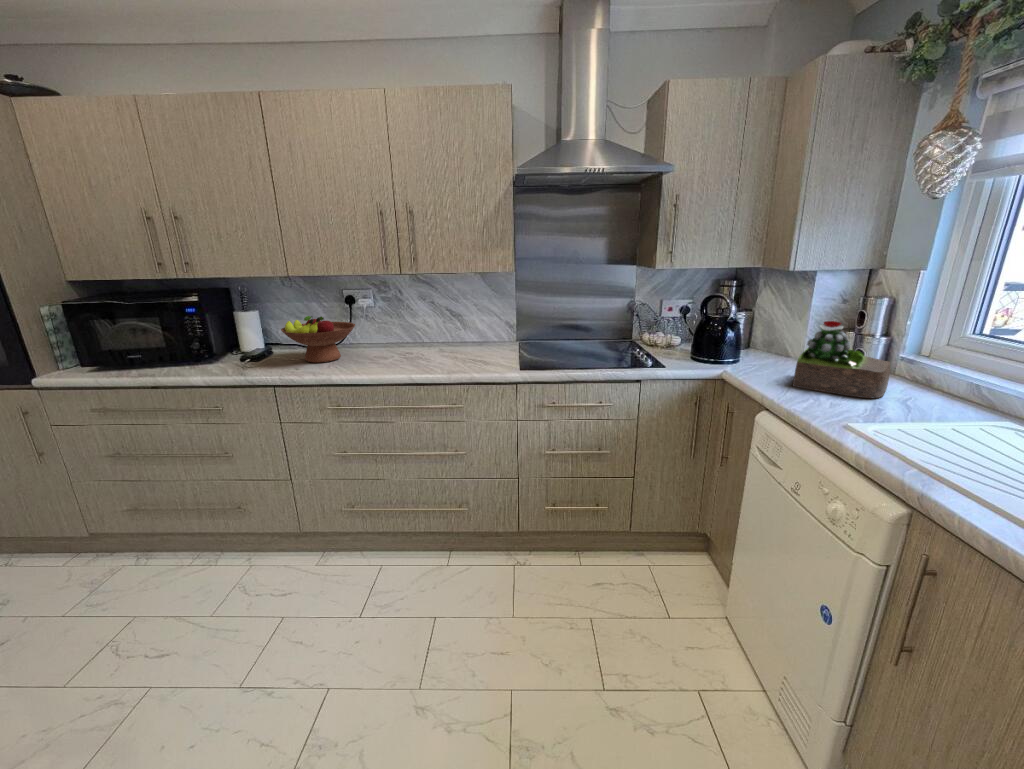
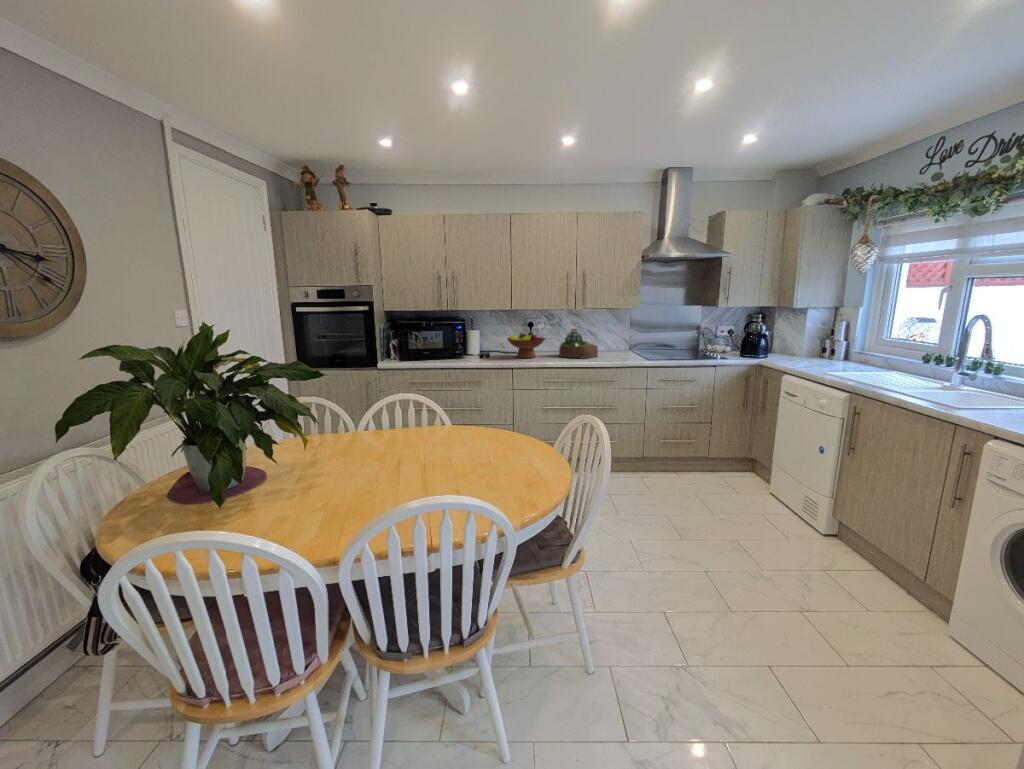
succulent plant: present [793,321,890,398] -> present [559,329,598,359]

